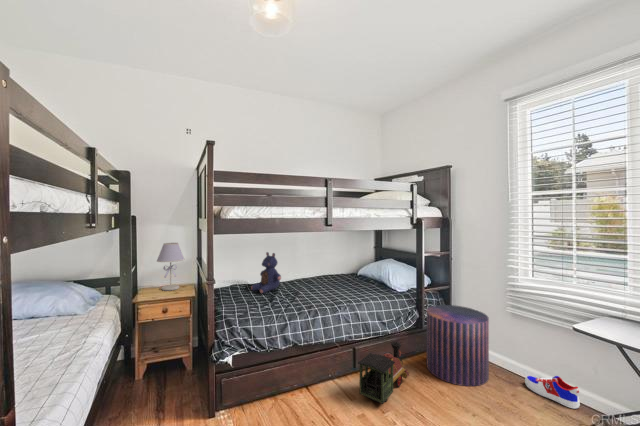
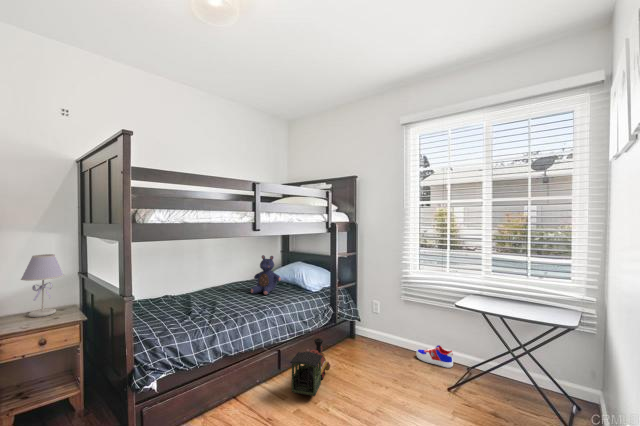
teddy bear: present [251,252,281,293] -> present [251,255,281,295]
pouf: present [426,305,489,386] -> none [341,299,391,367]

